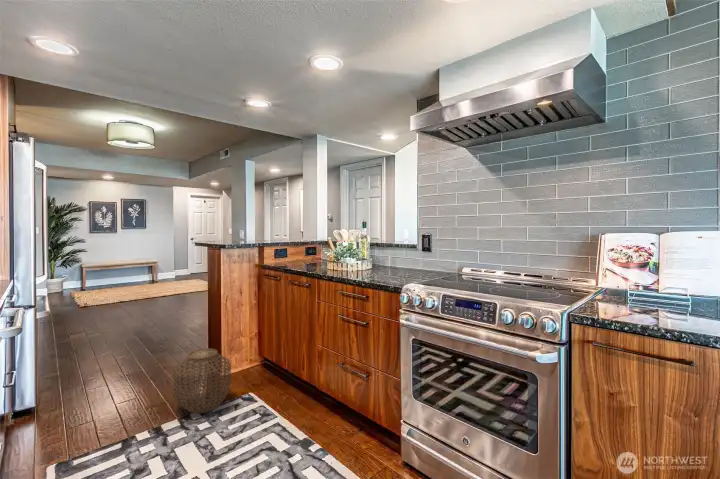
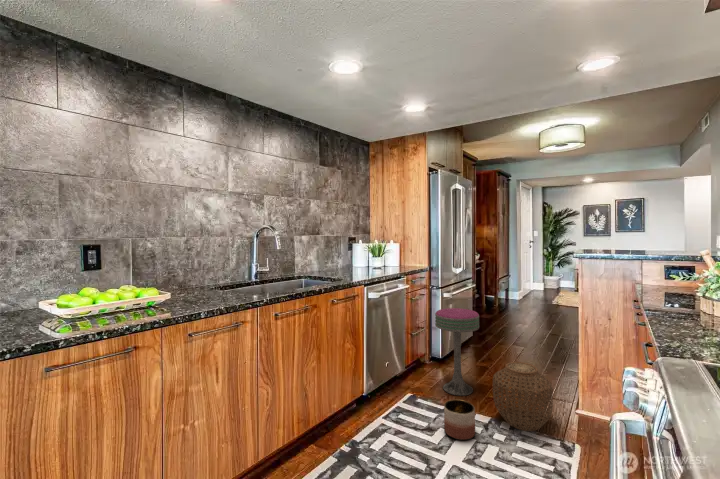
bar stool: none [66,318,134,431] -> present [435,308,479,396]
planter: none [149,411,187,458] -> present [444,400,475,440]

